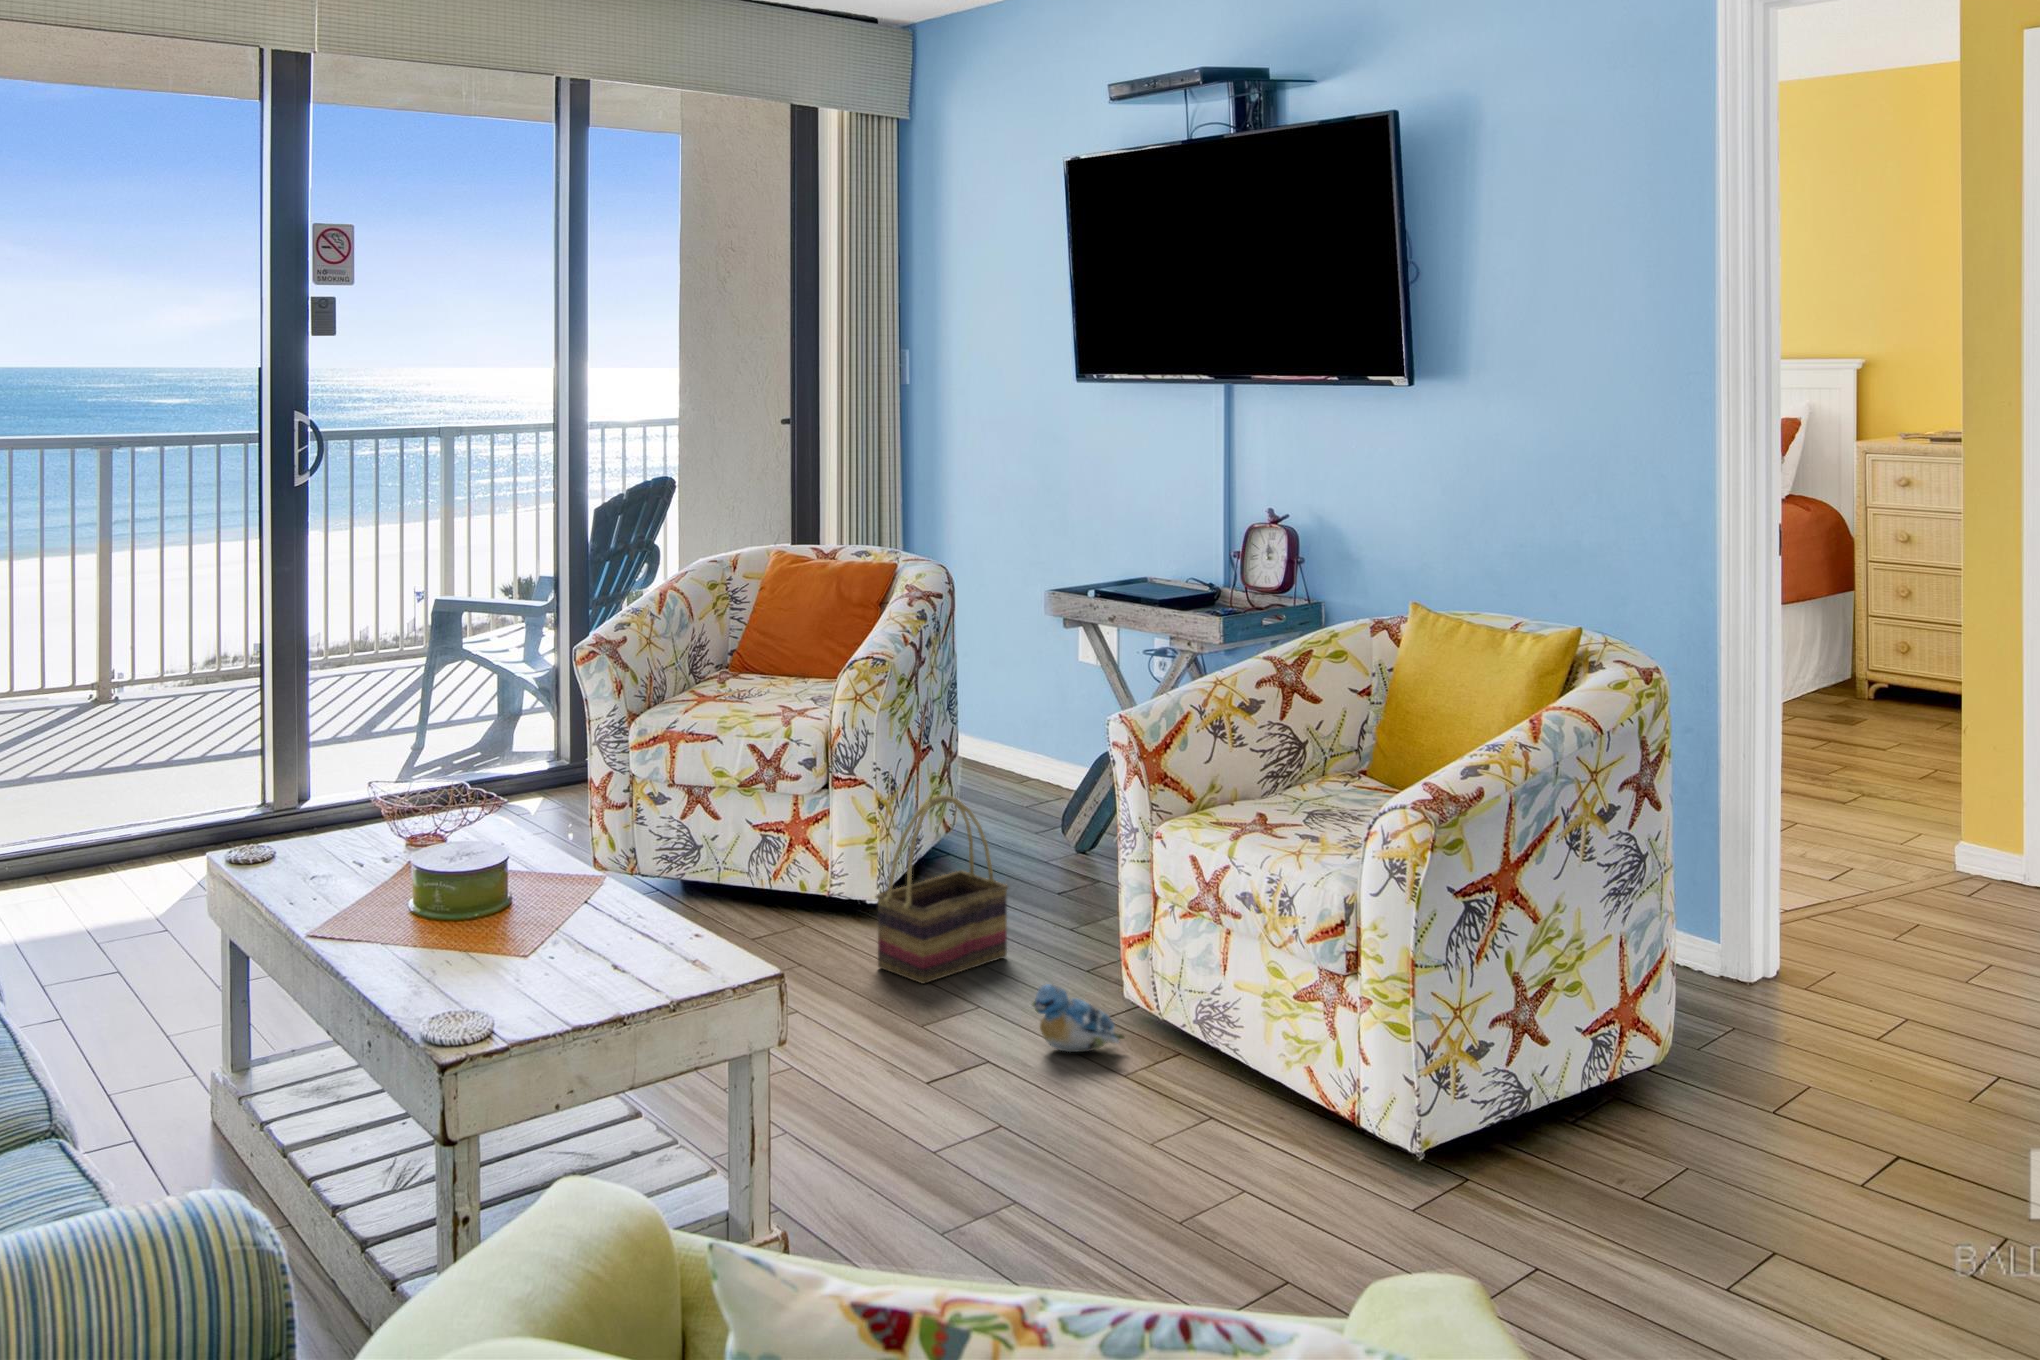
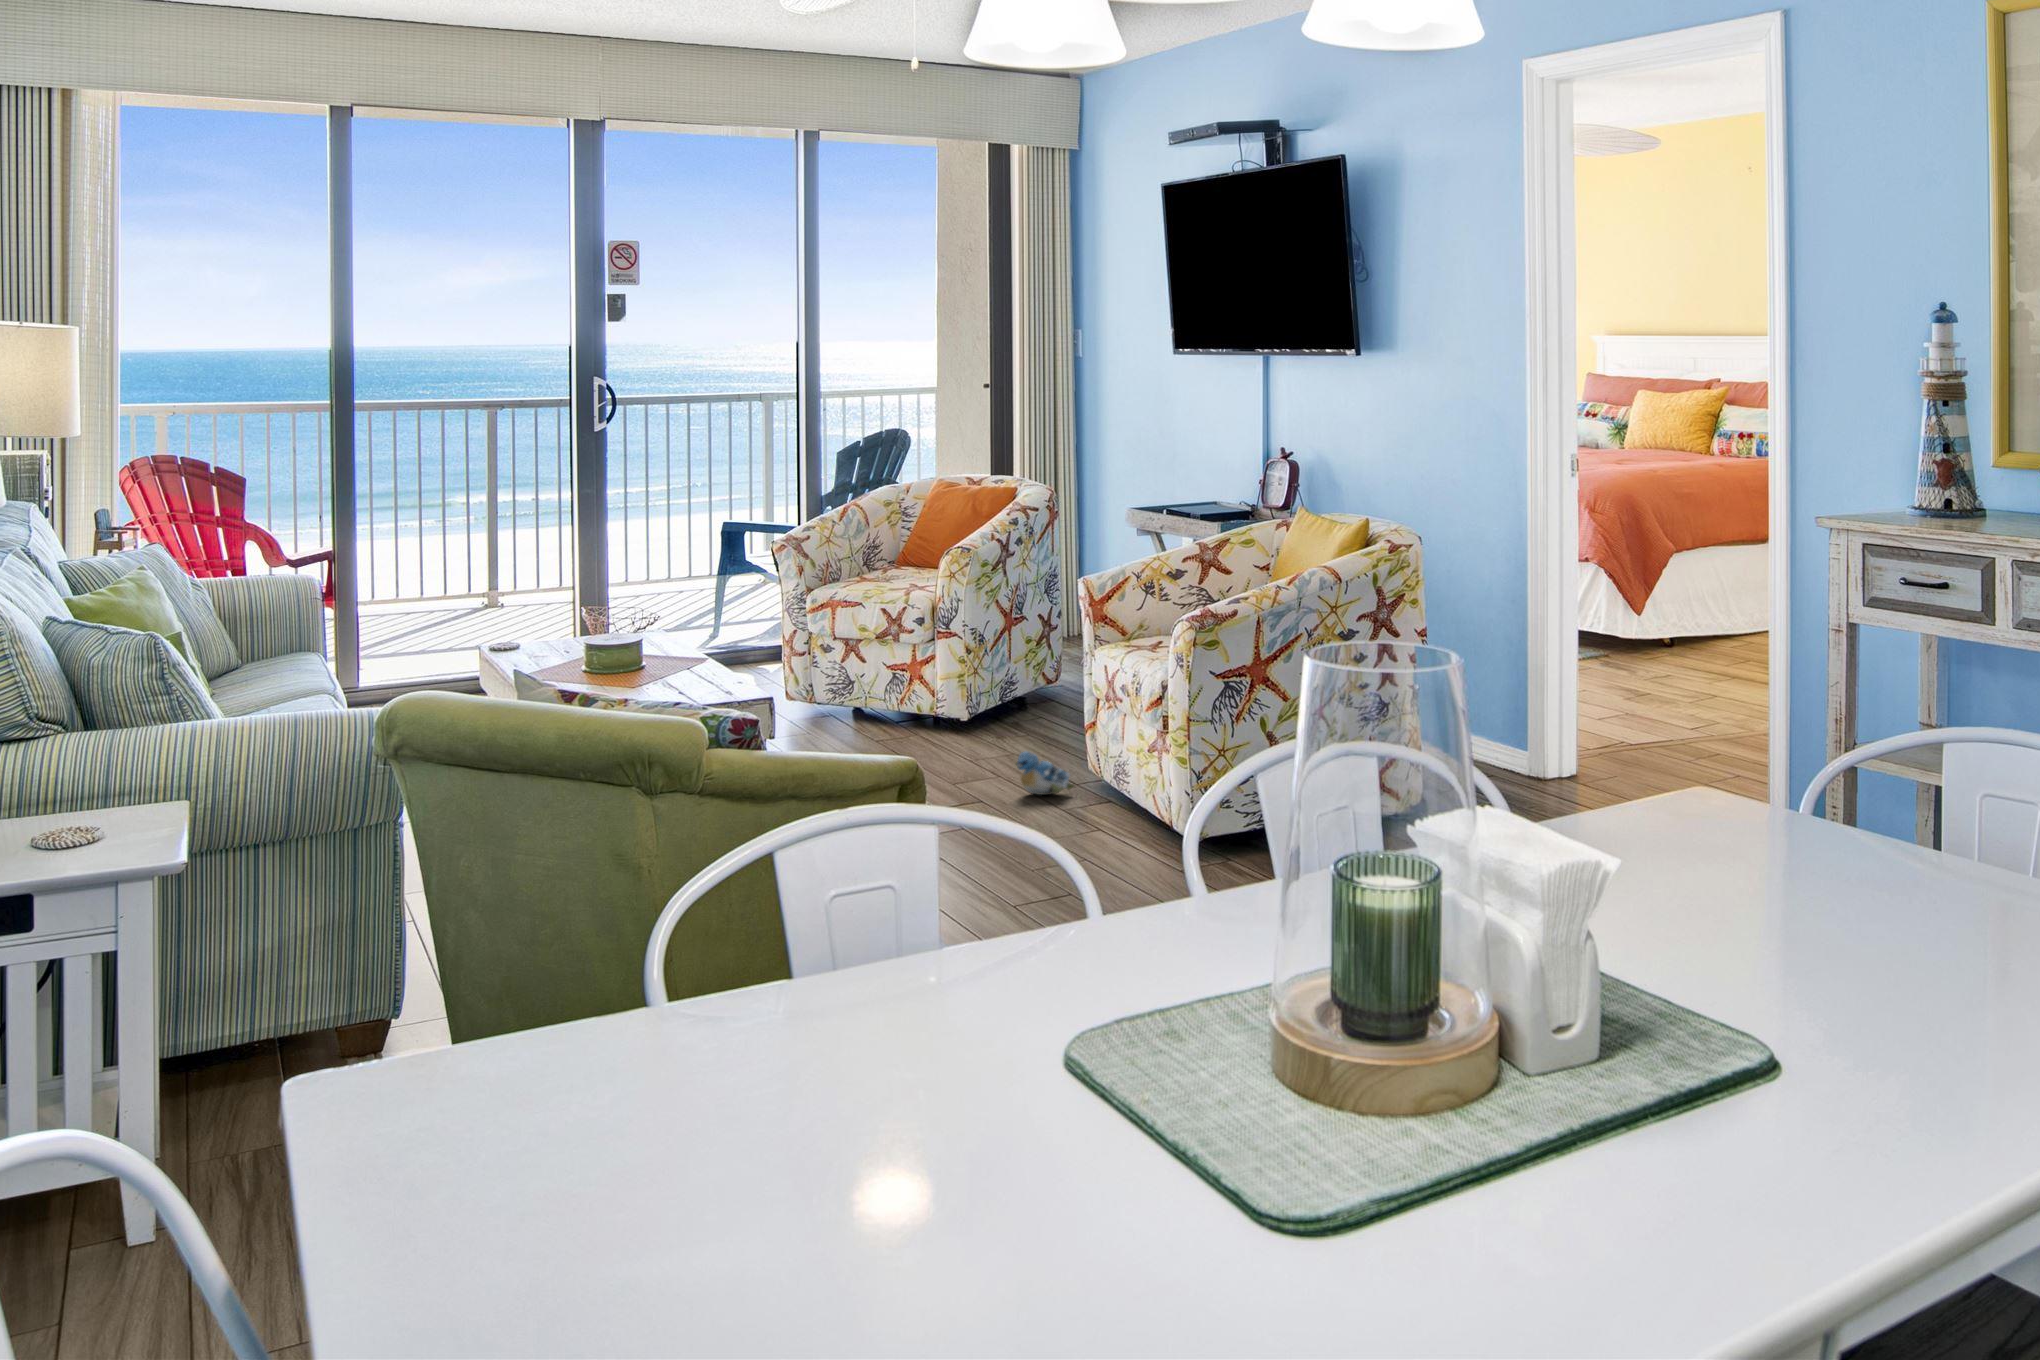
basket: present [876,795,1008,984] -> none [947,639,1041,762]

